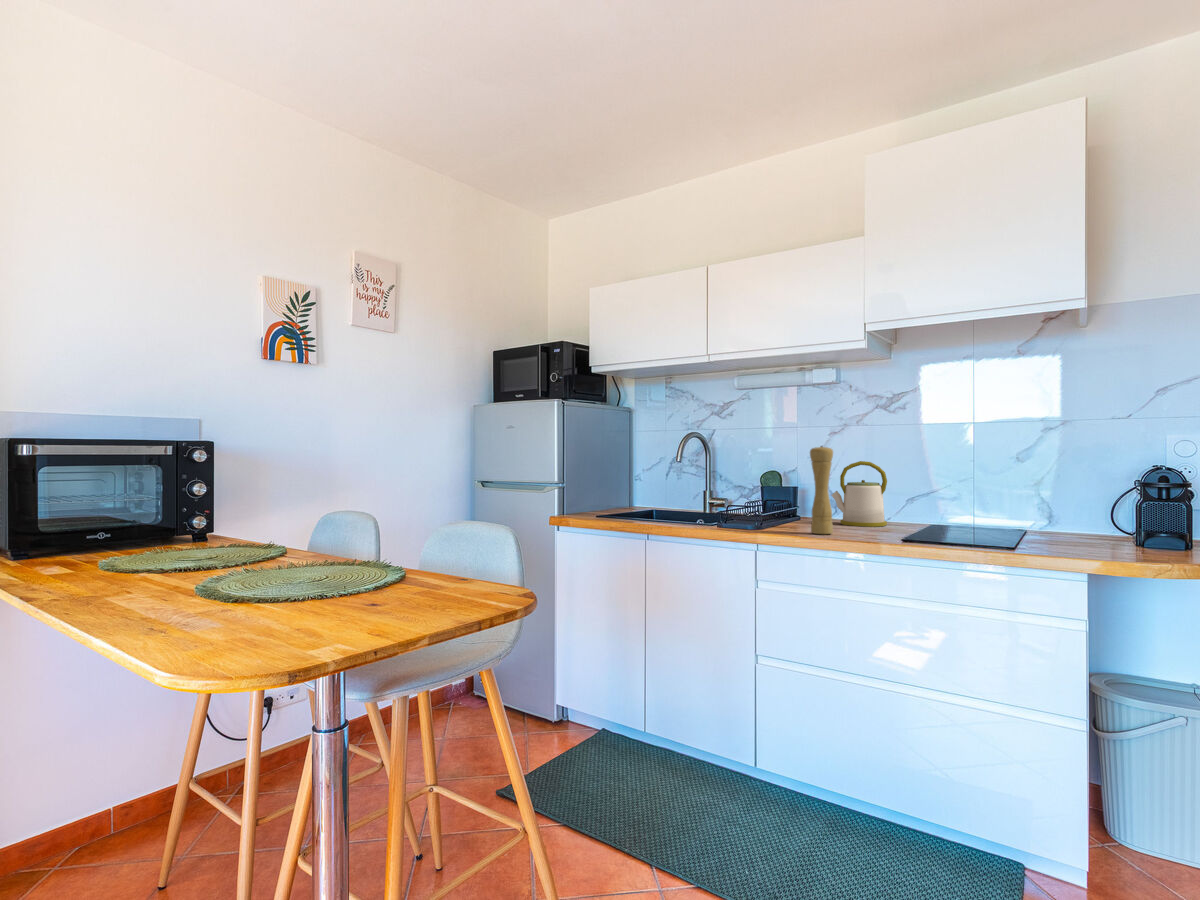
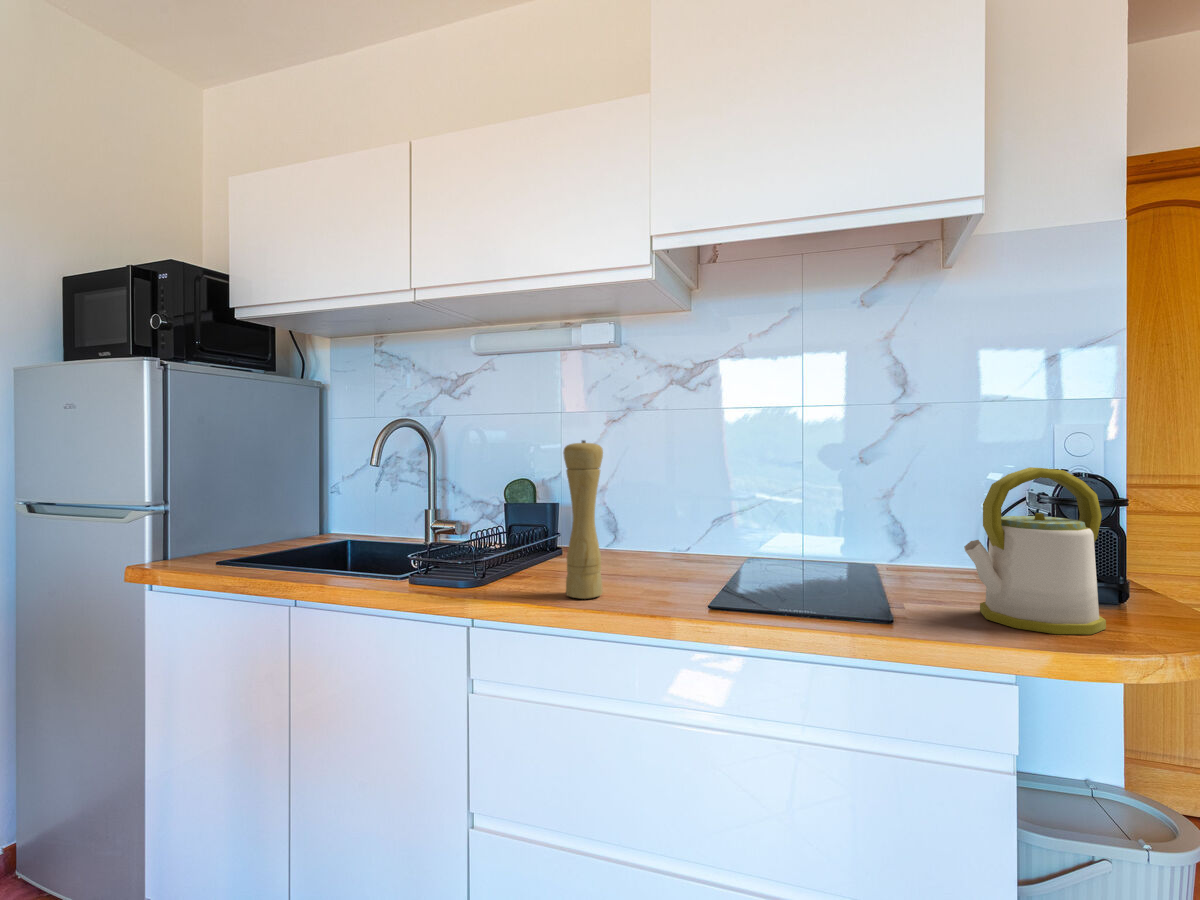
kettle: present [832,461,887,527] -> present [964,467,1106,635]

